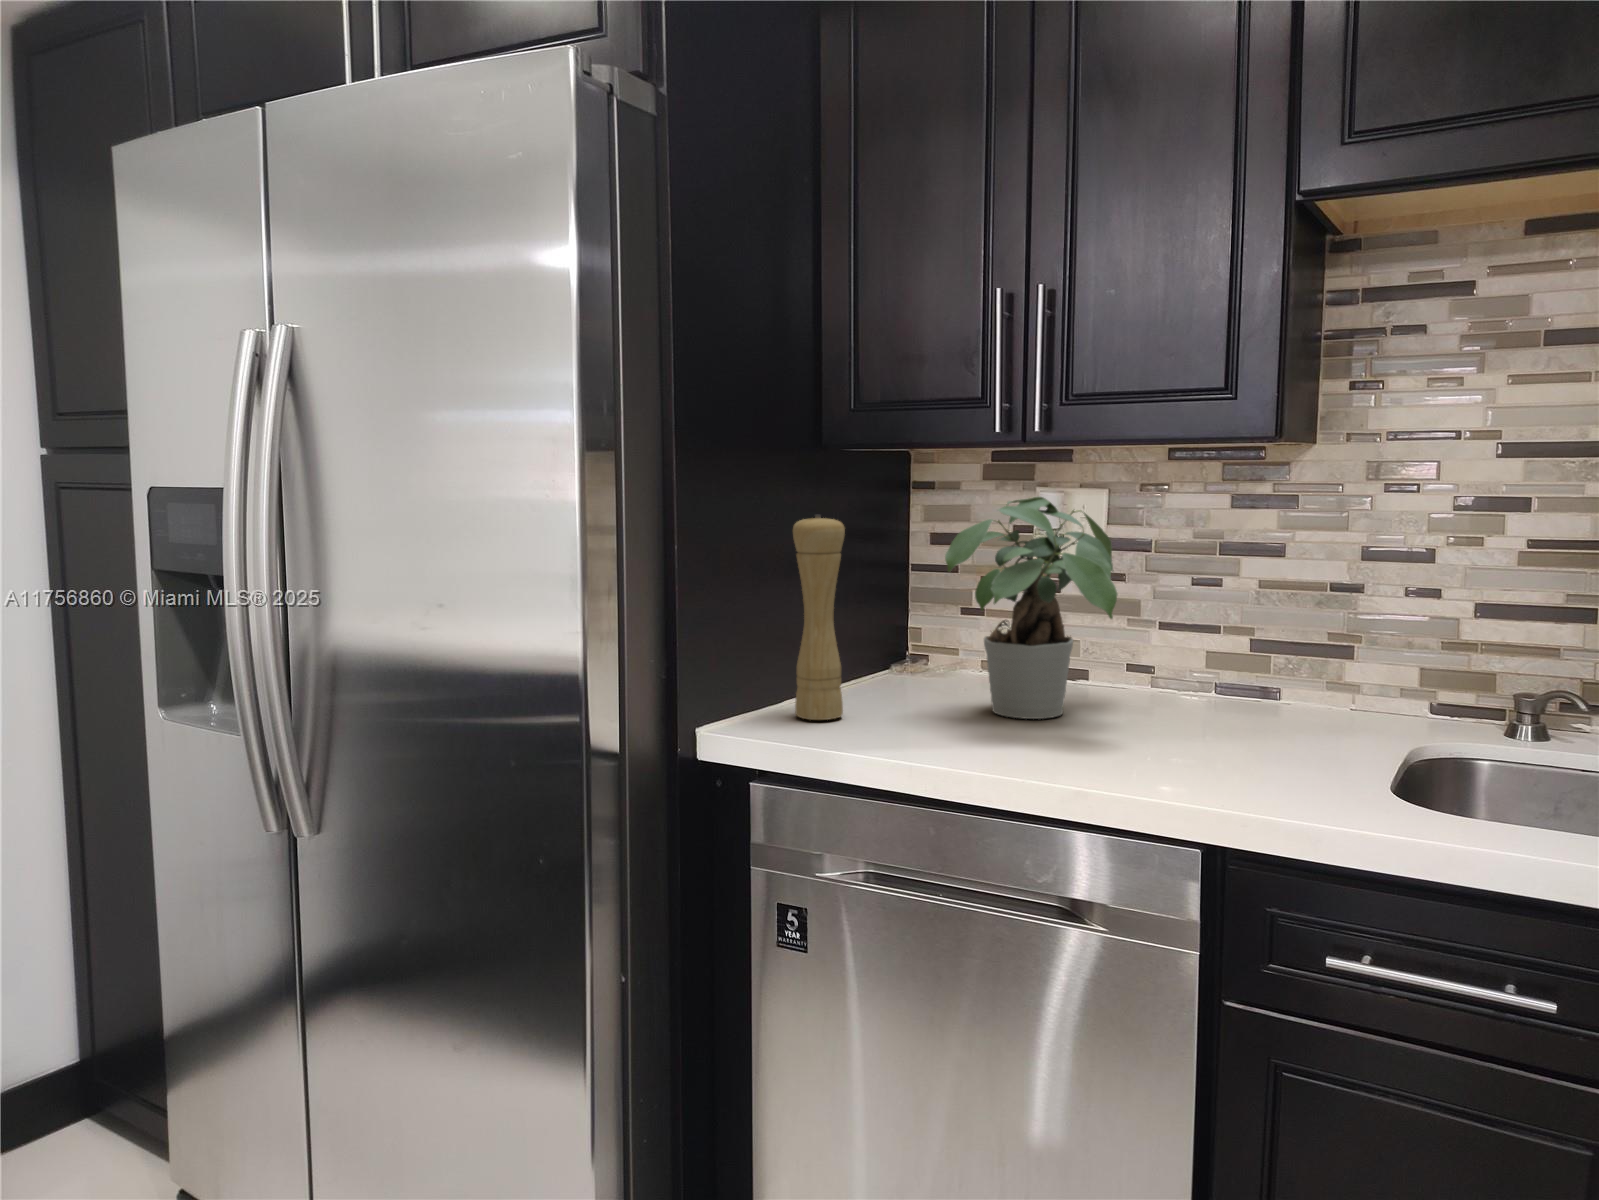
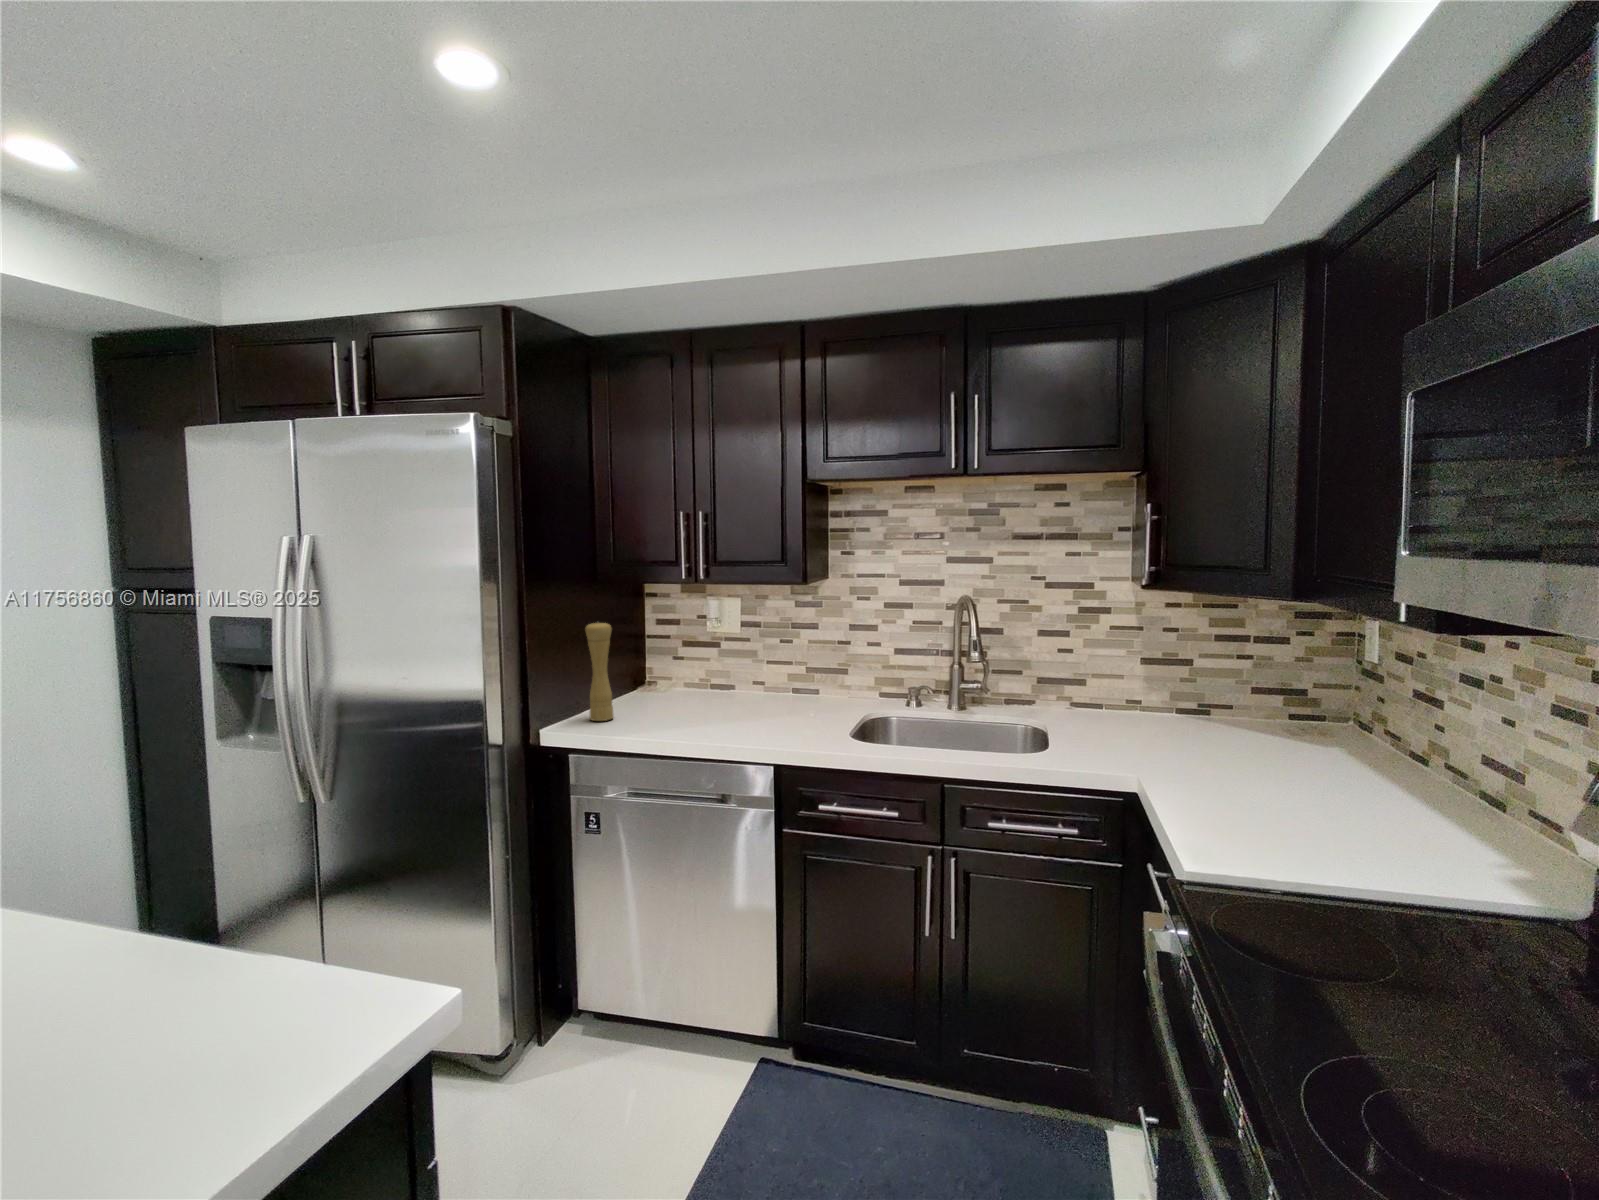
potted plant: present [945,497,1118,719] -> none [661,608,742,713]

